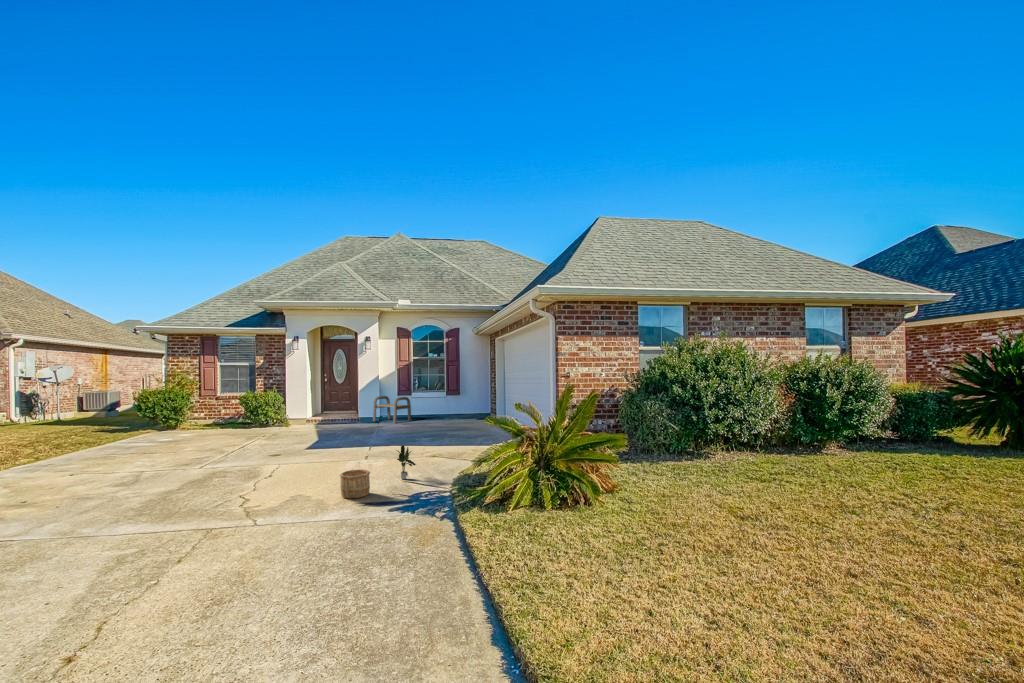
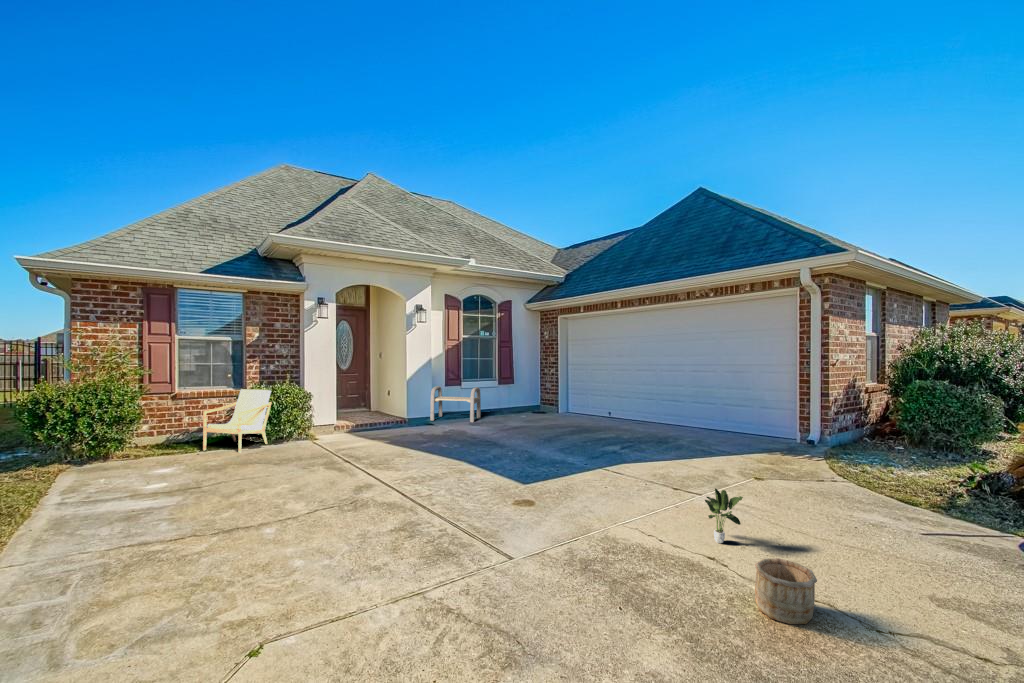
armchair: none [212,394,253,432] -> present [203,389,272,453]
potted plant: present [397,445,416,479] -> present [705,488,743,543]
wooden bucket: present [340,470,370,499] -> present [755,558,817,624]

